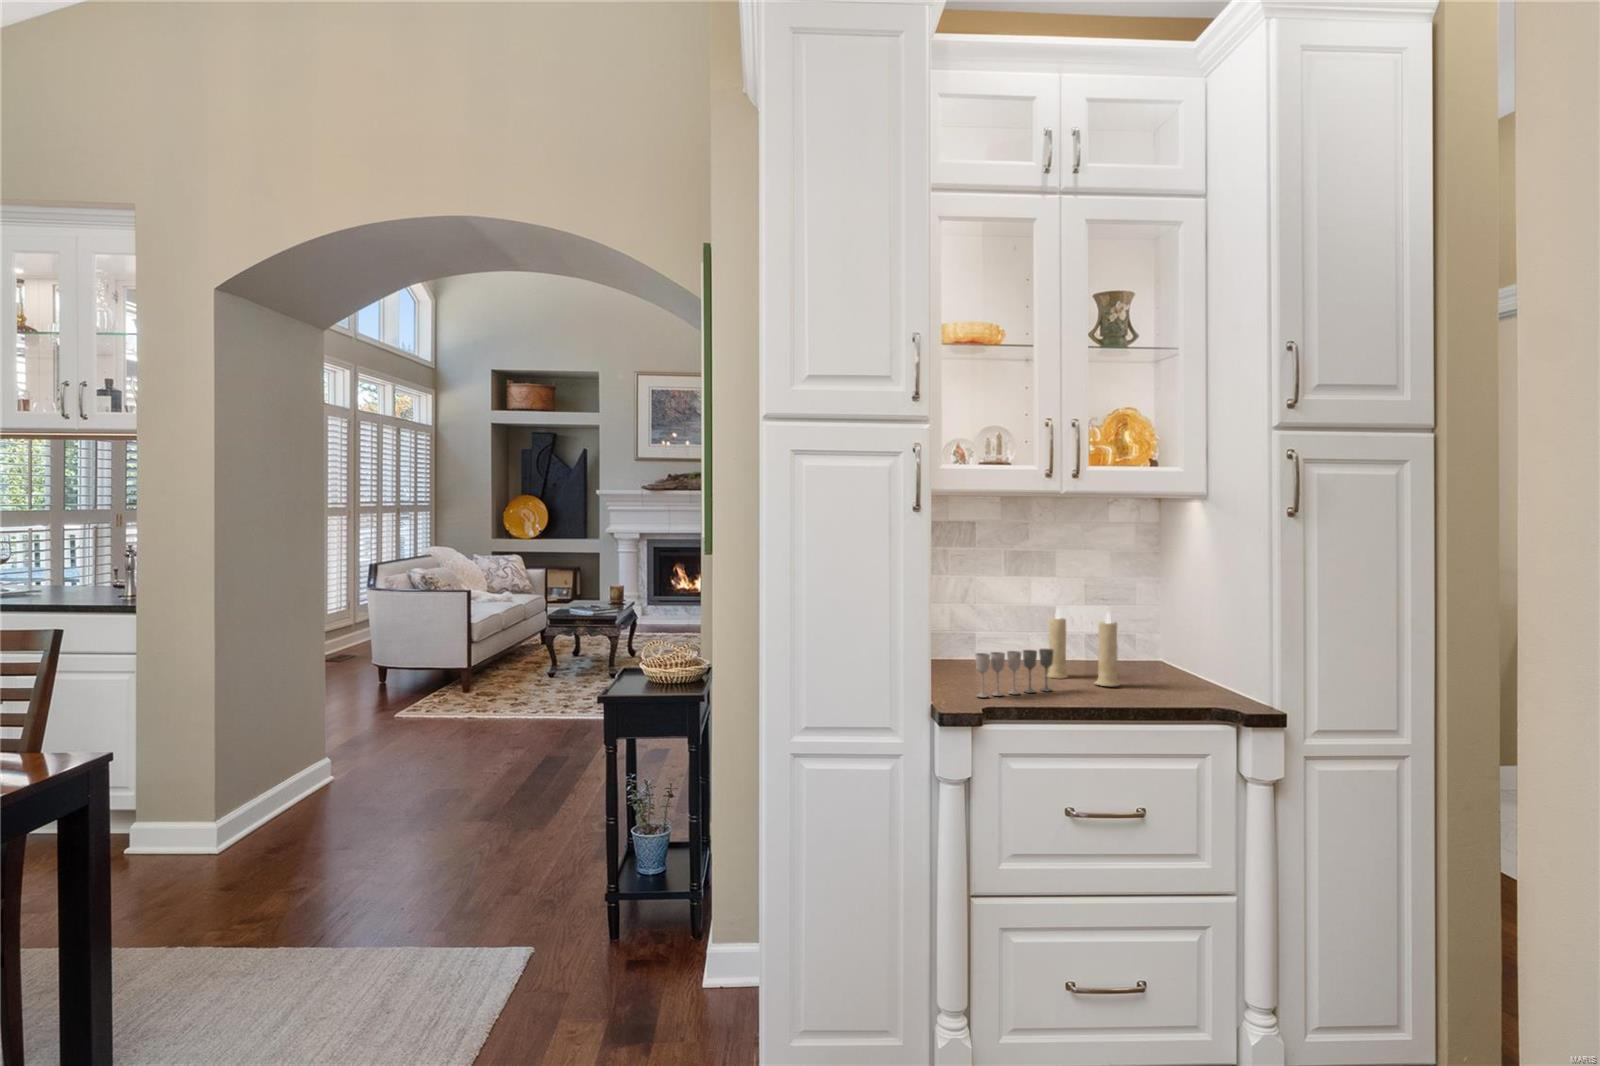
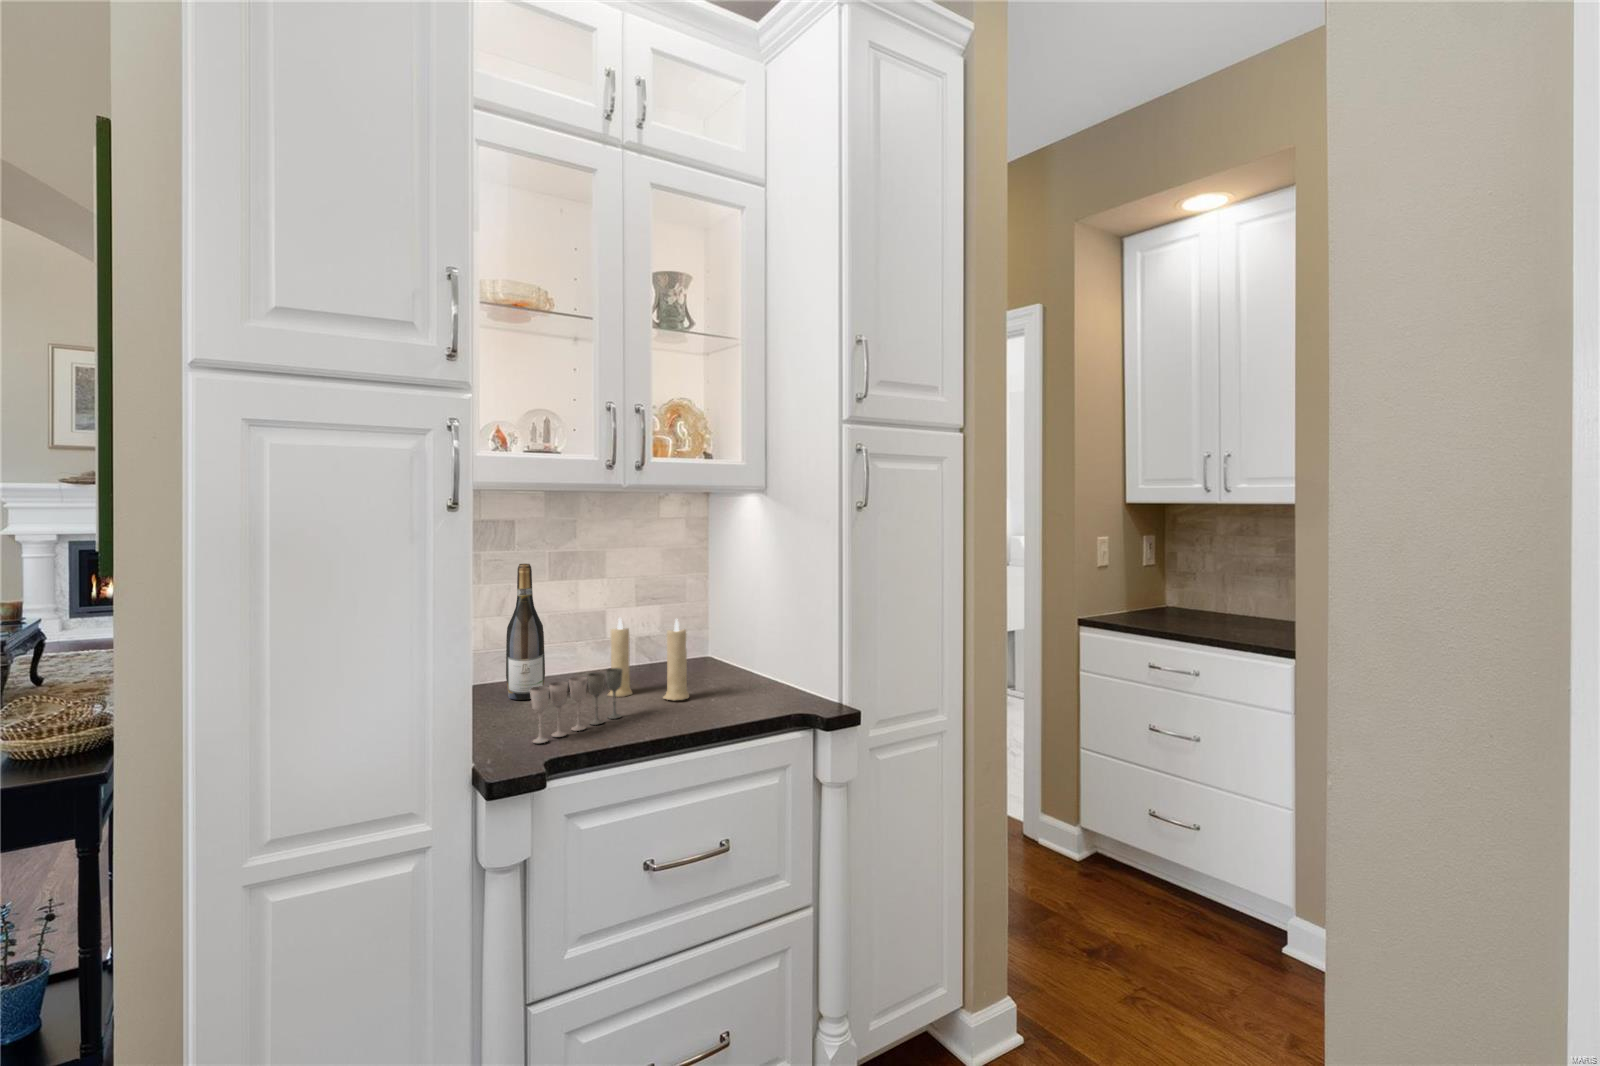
wine bottle: none [962,557,993,671] -> present [506,564,545,700]

